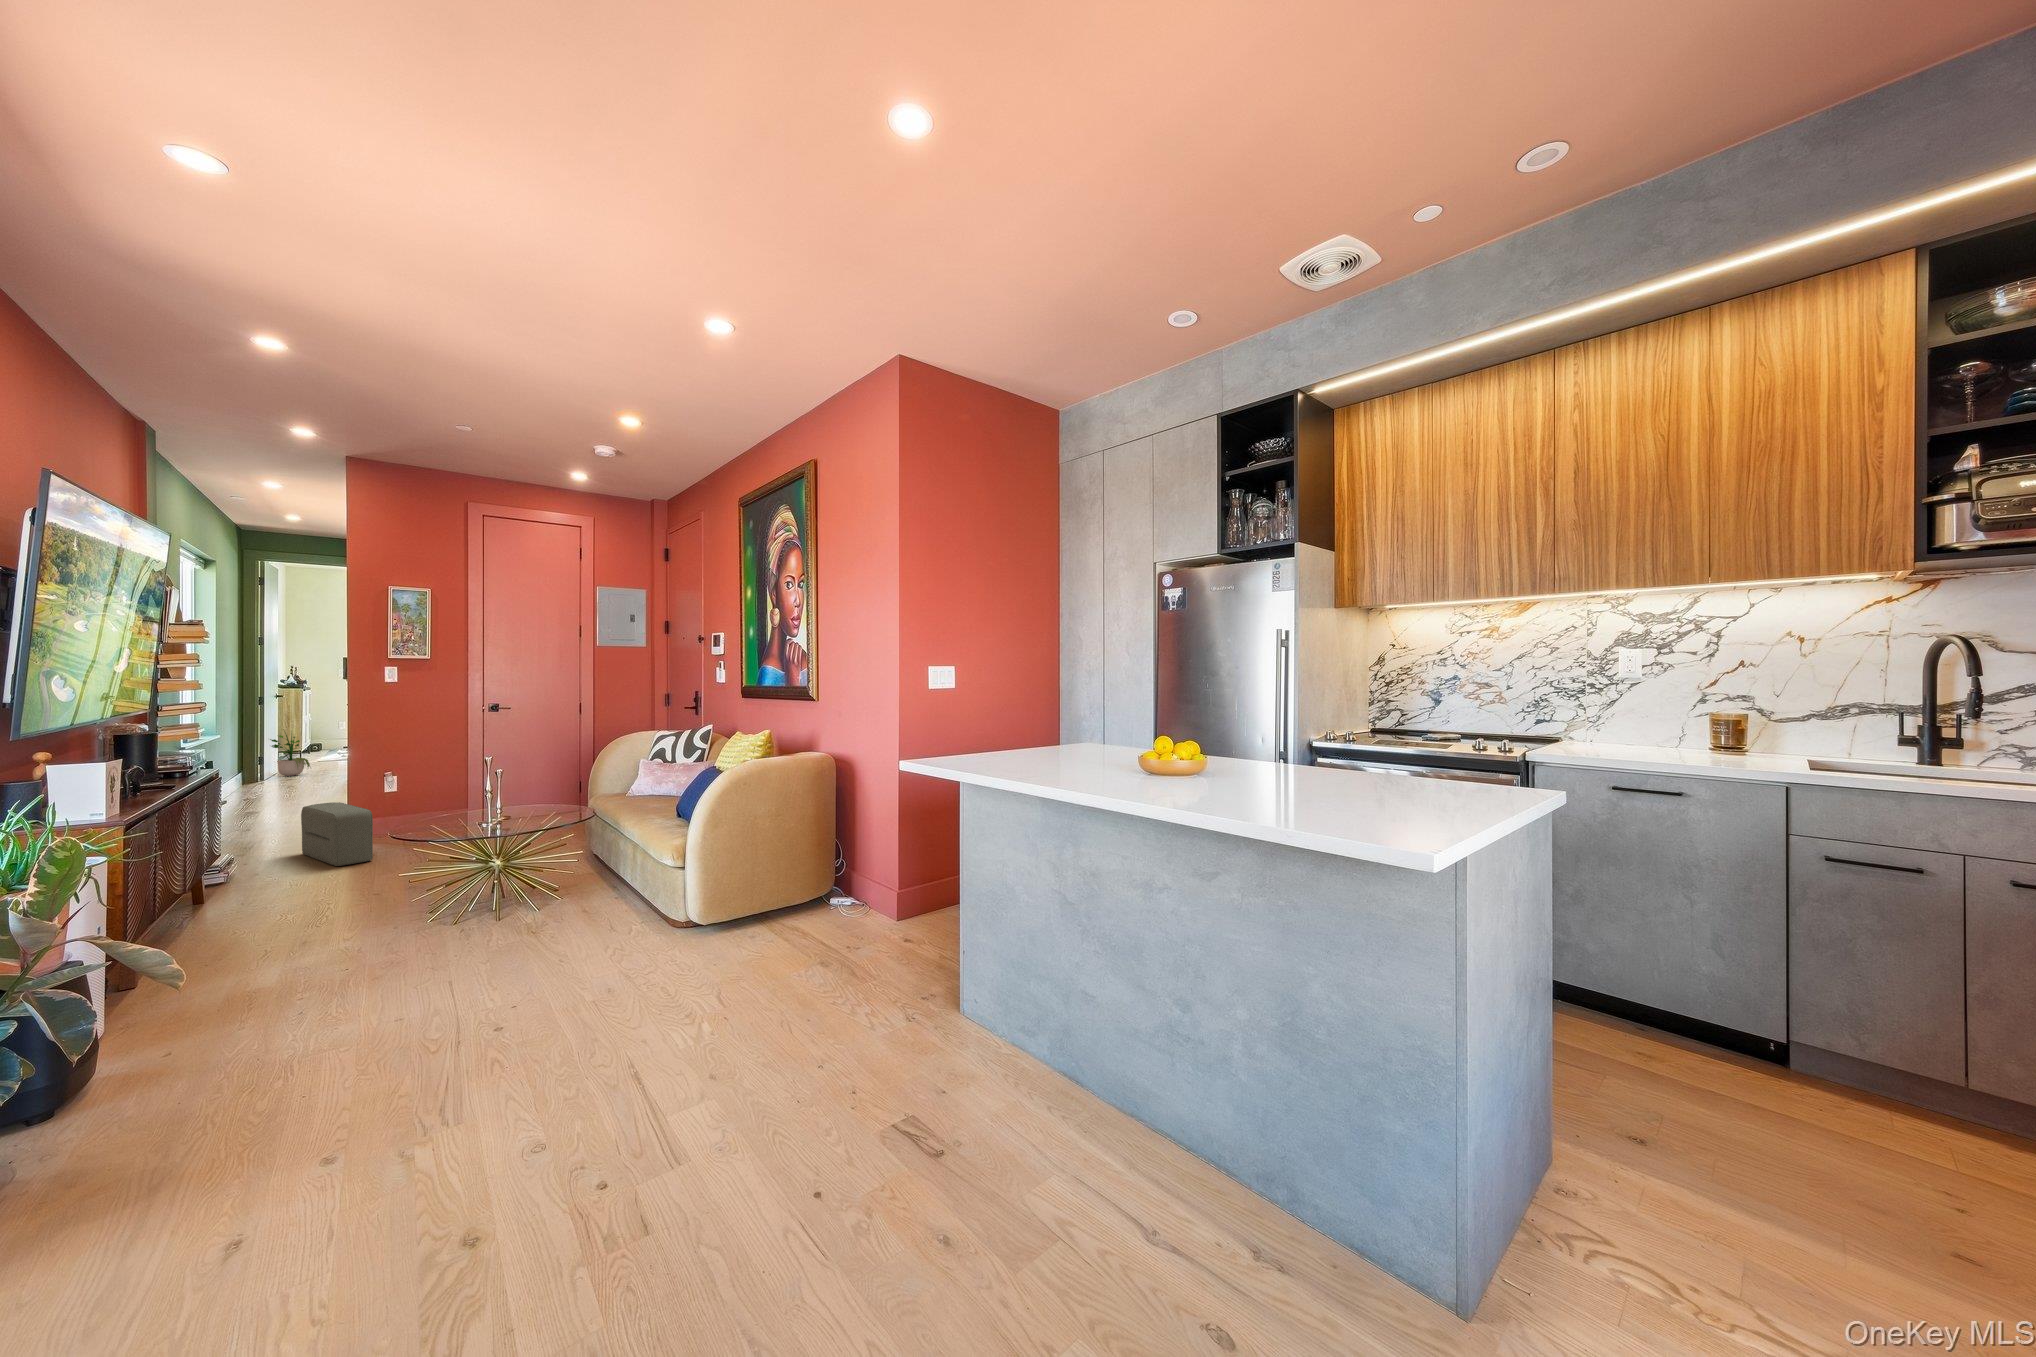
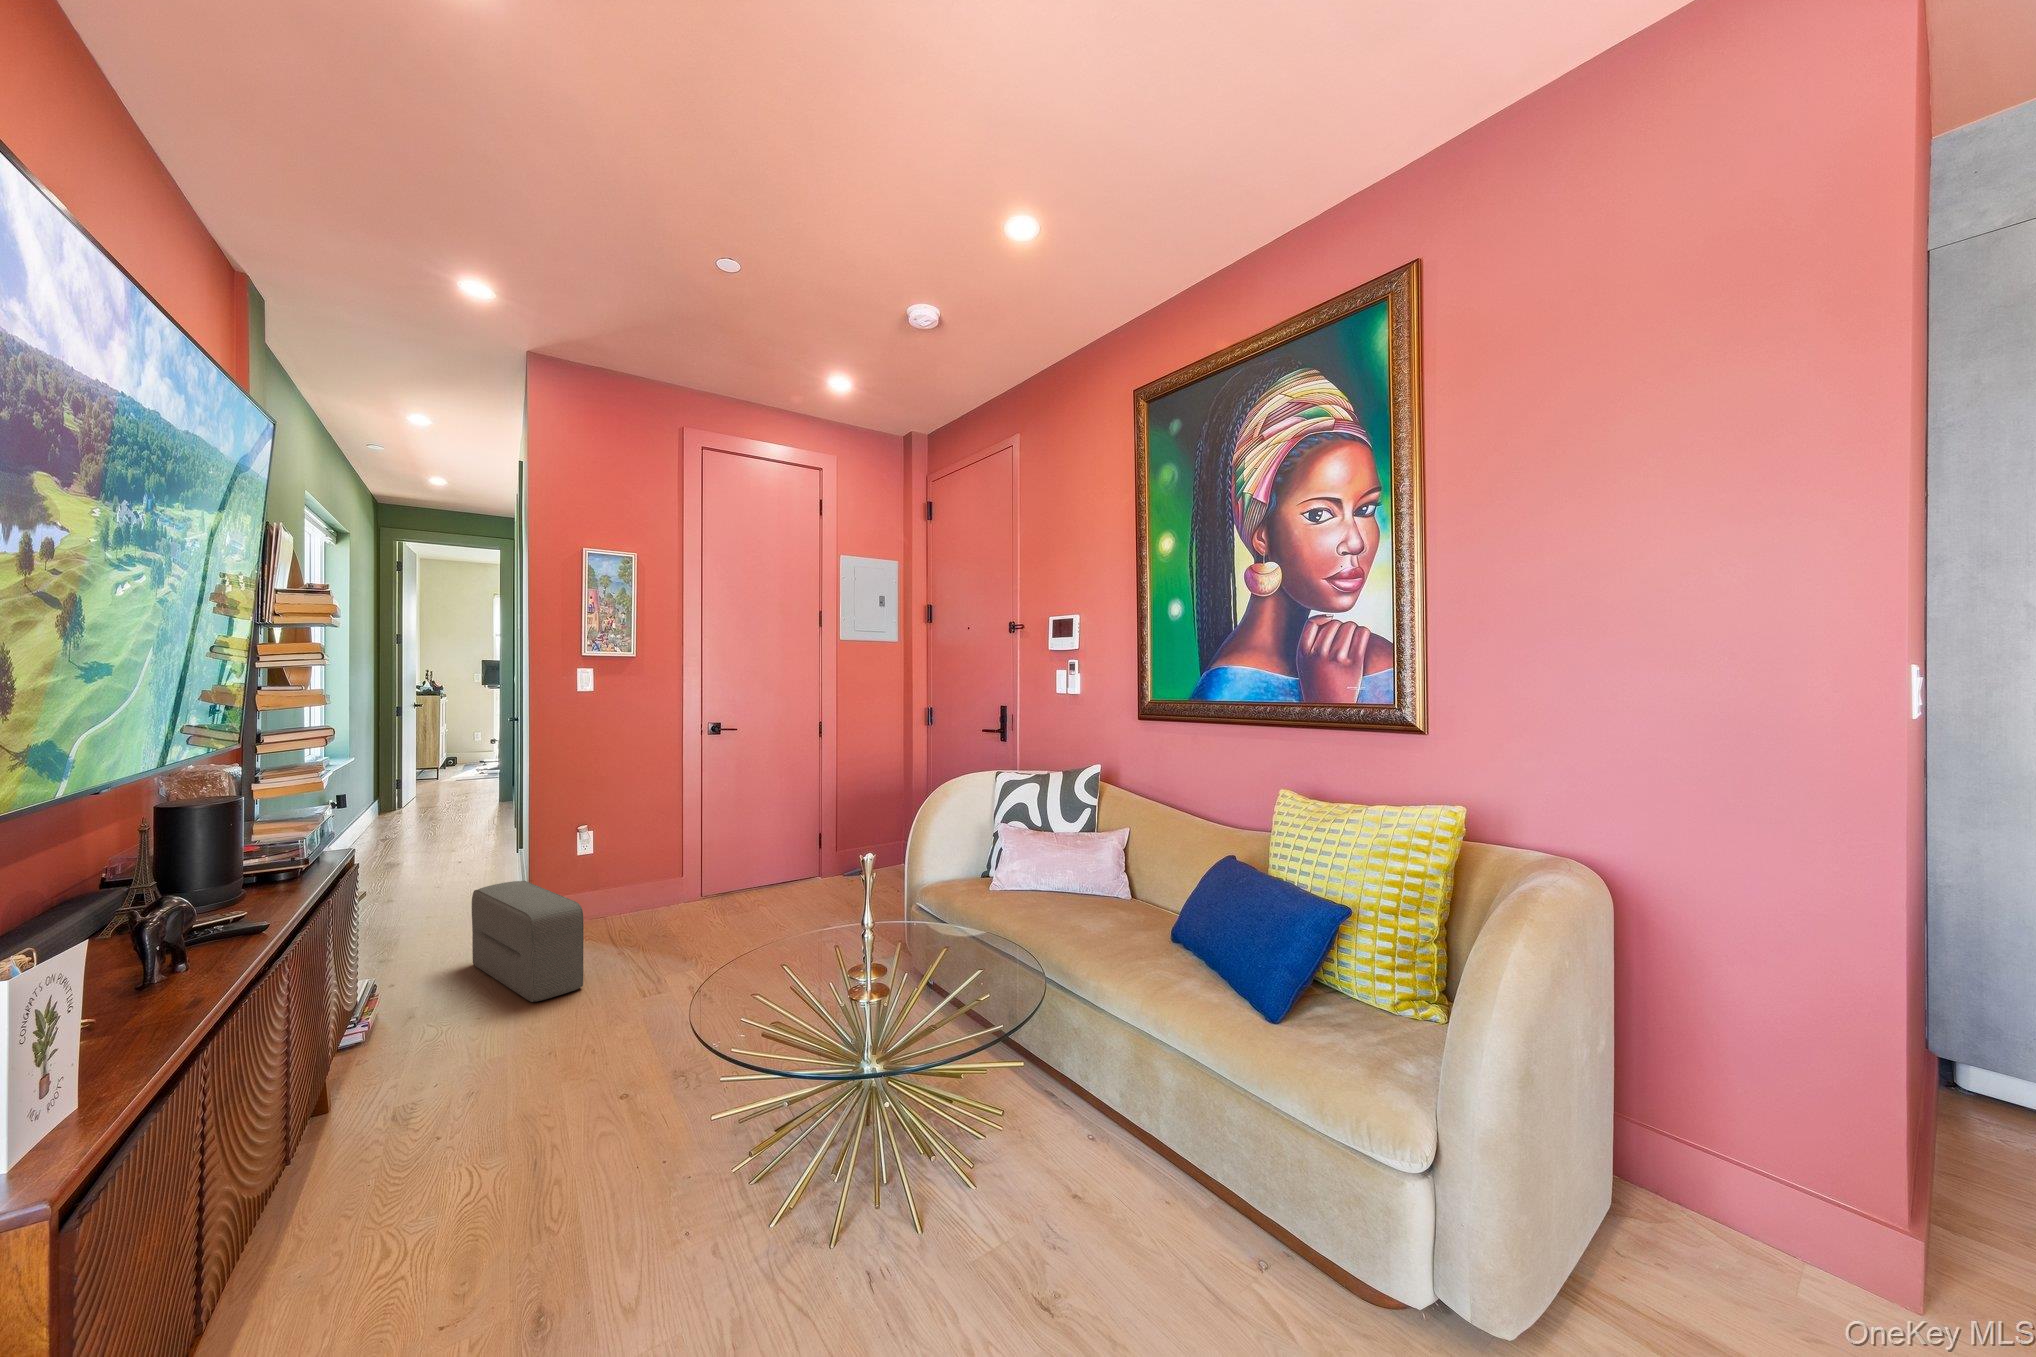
potted plant: present [270,733,310,776] -> none [405,739,453,803]

